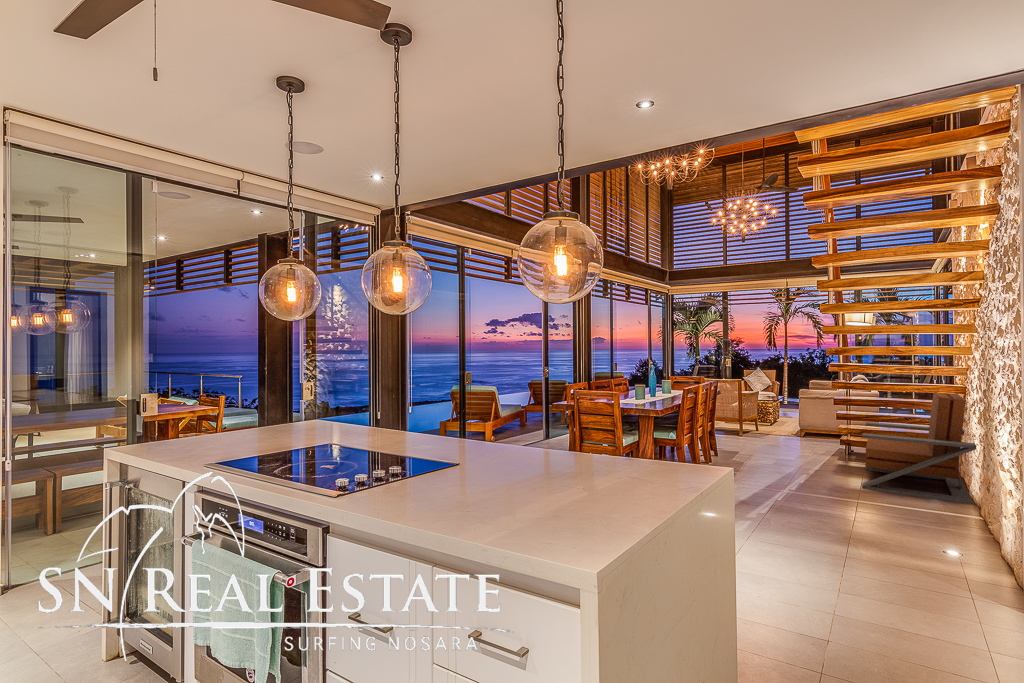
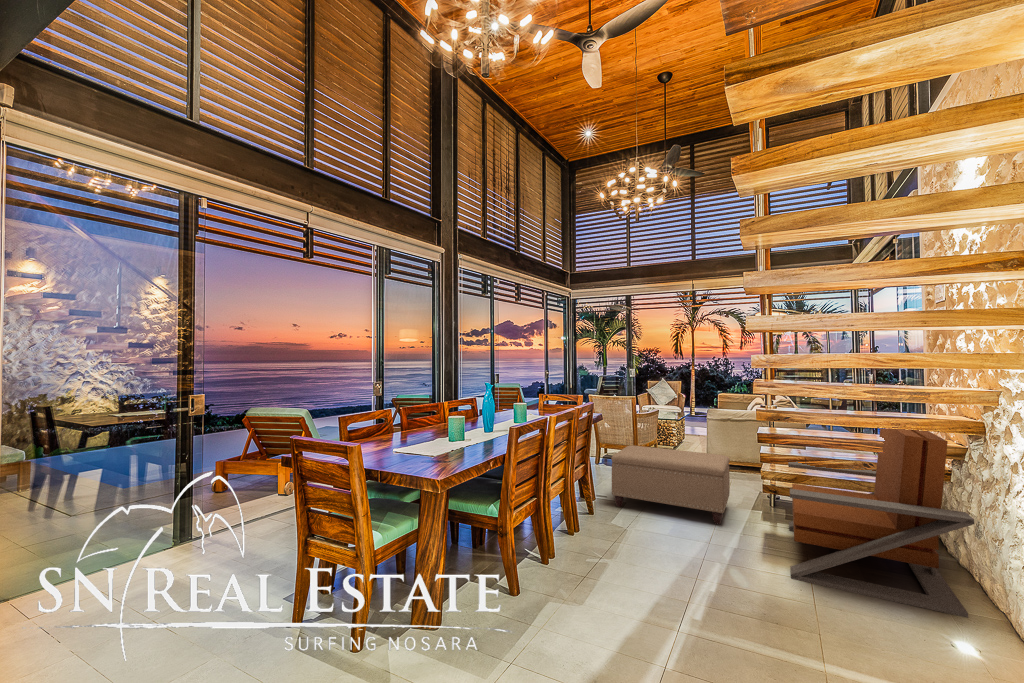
ottoman: none [730,414,821,466] -> present [611,446,730,524]

